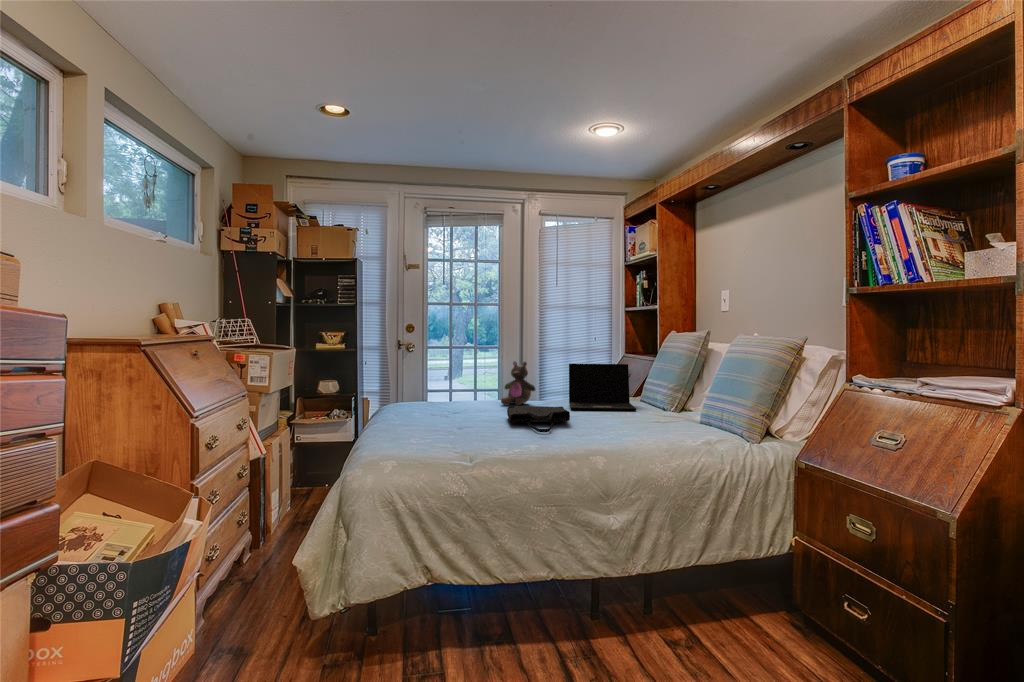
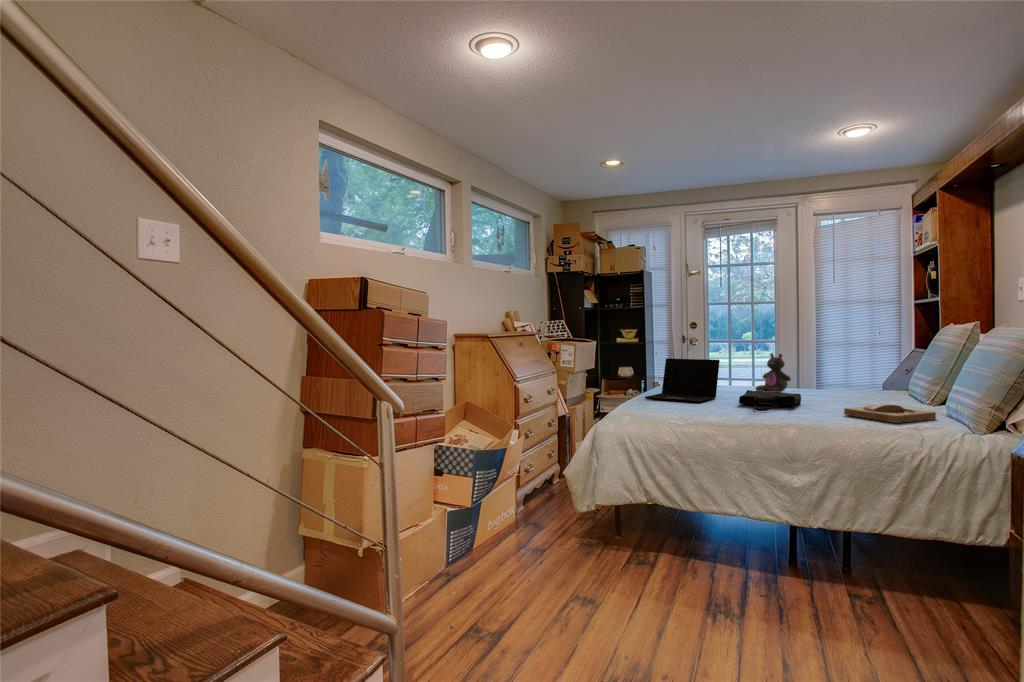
laptop: present [569,364,636,411] -> present [645,359,720,403]
tray: none [626,415,698,436] -> present [844,404,936,423]

